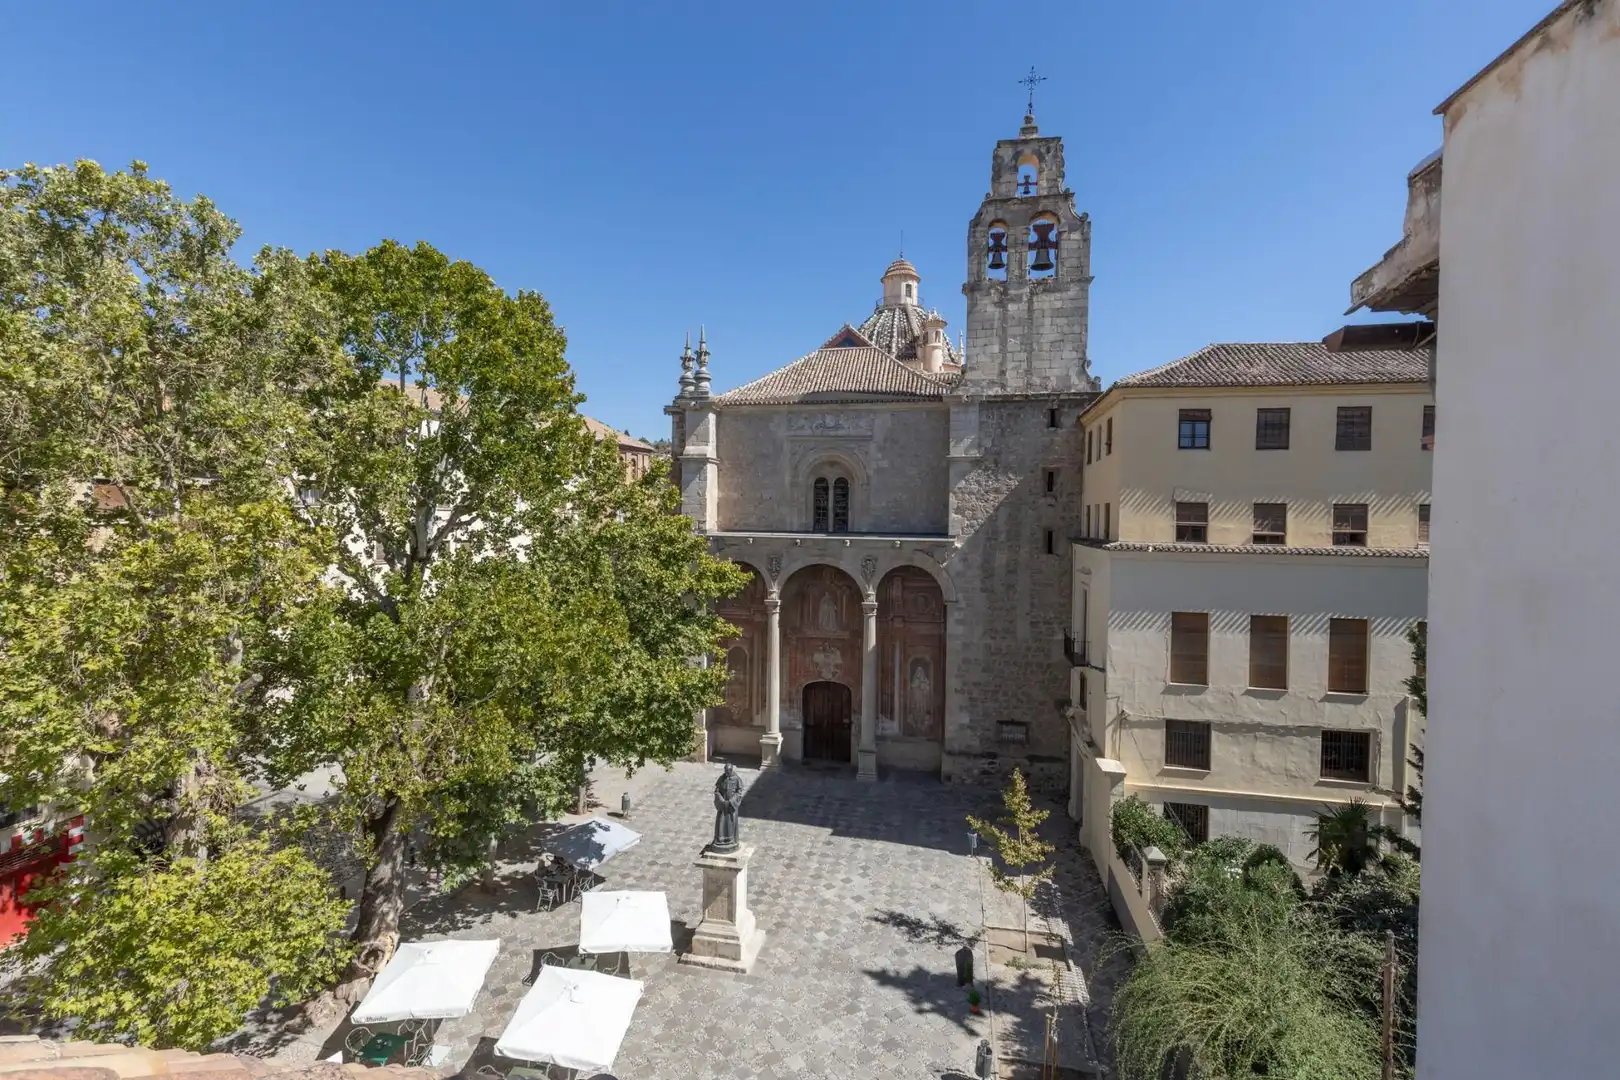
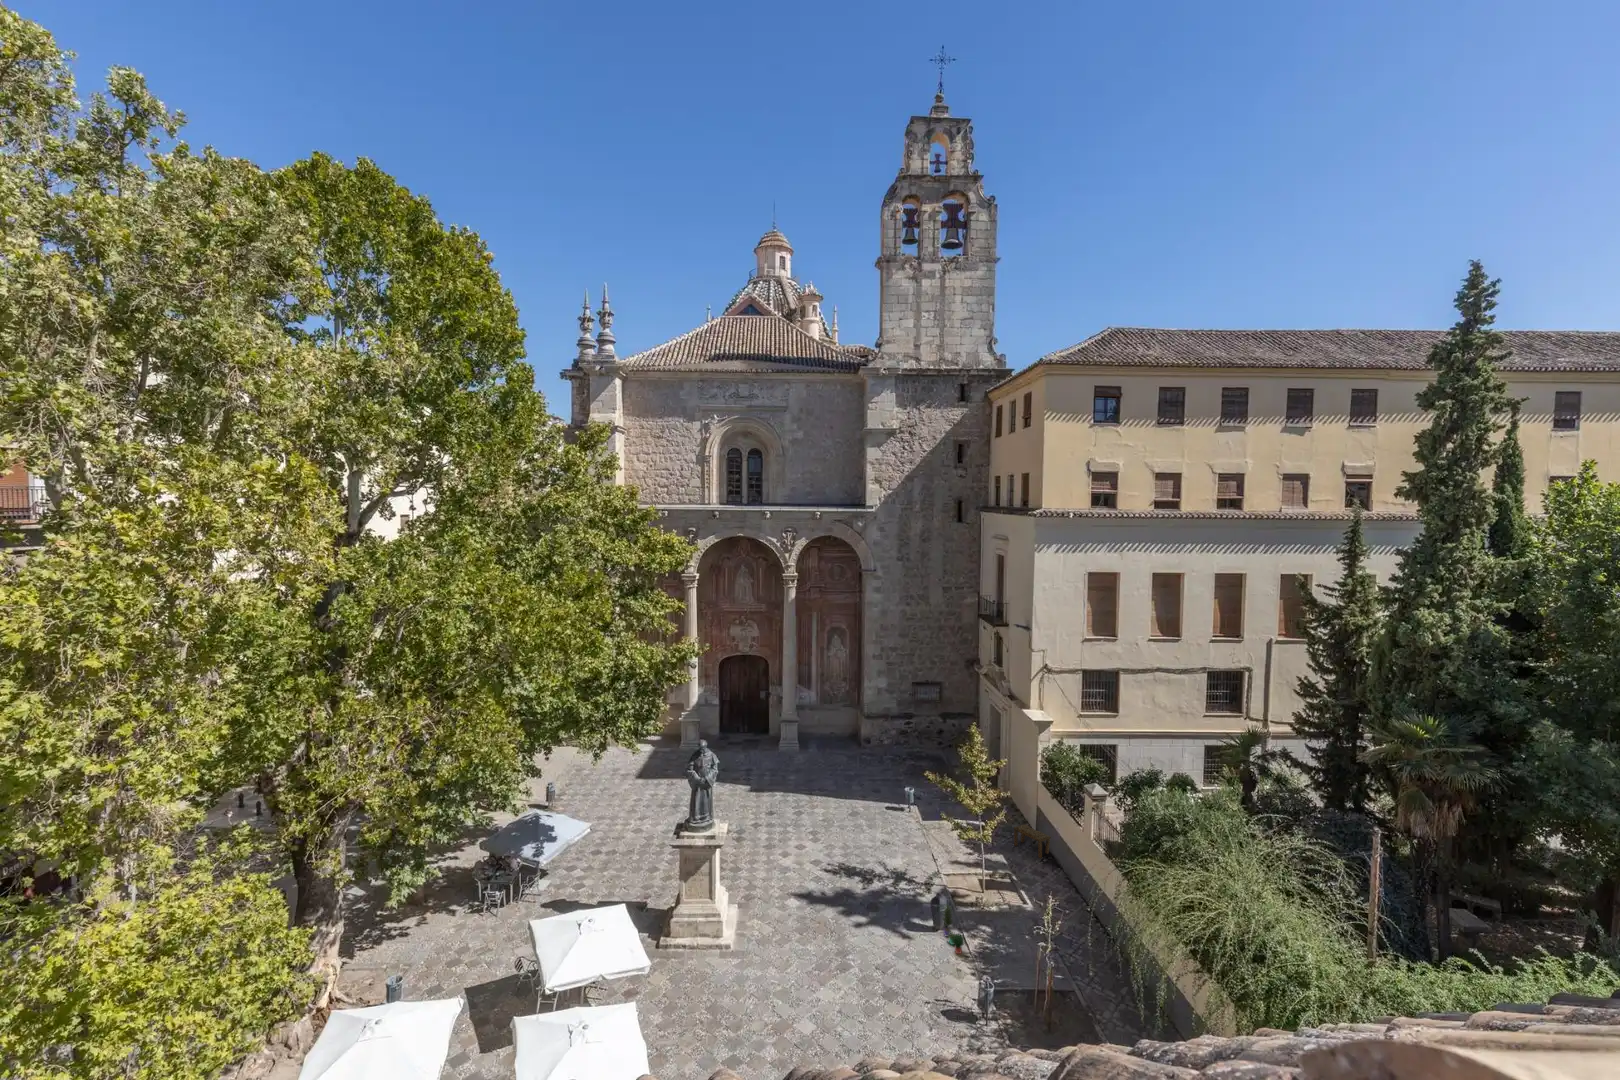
bench: none [1077,883,1115,922] -> present [1014,824,1051,858]

